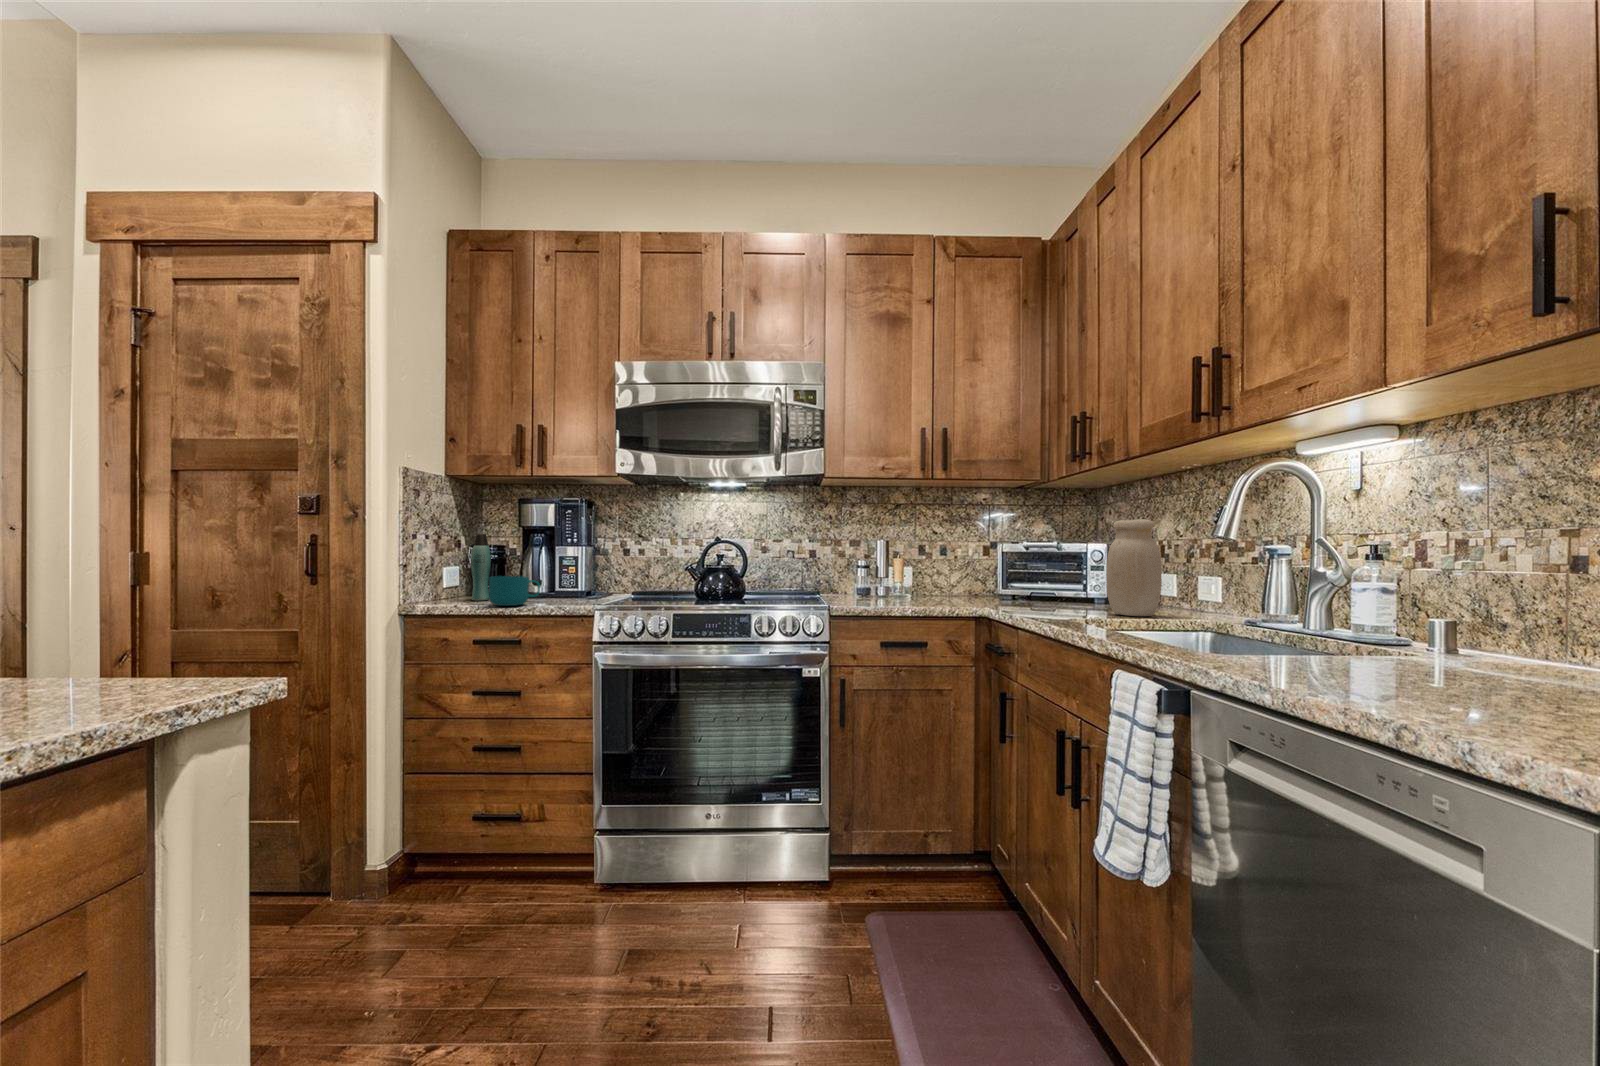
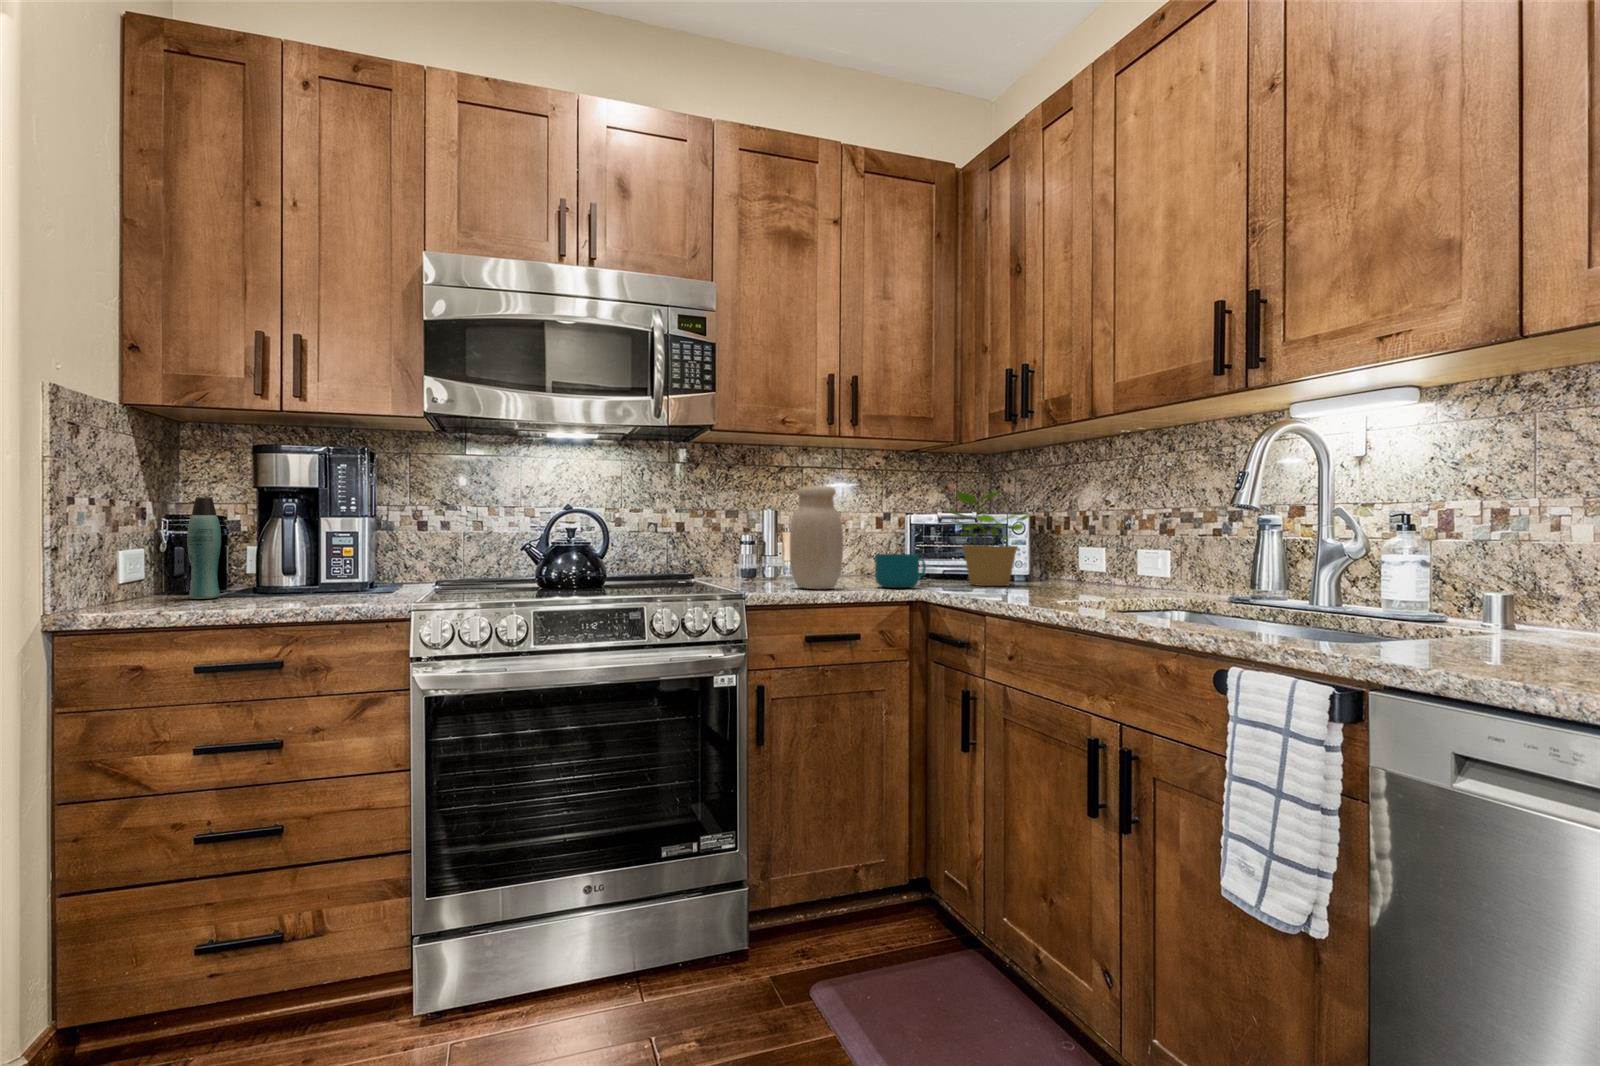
jar: present [1107,519,1162,616] -> present [790,486,843,589]
potted plant: none [1023,523,1102,607] -> present [949,491,1030,586]
cup: present [489,576,540,606] -> present [875,554,926,588]

